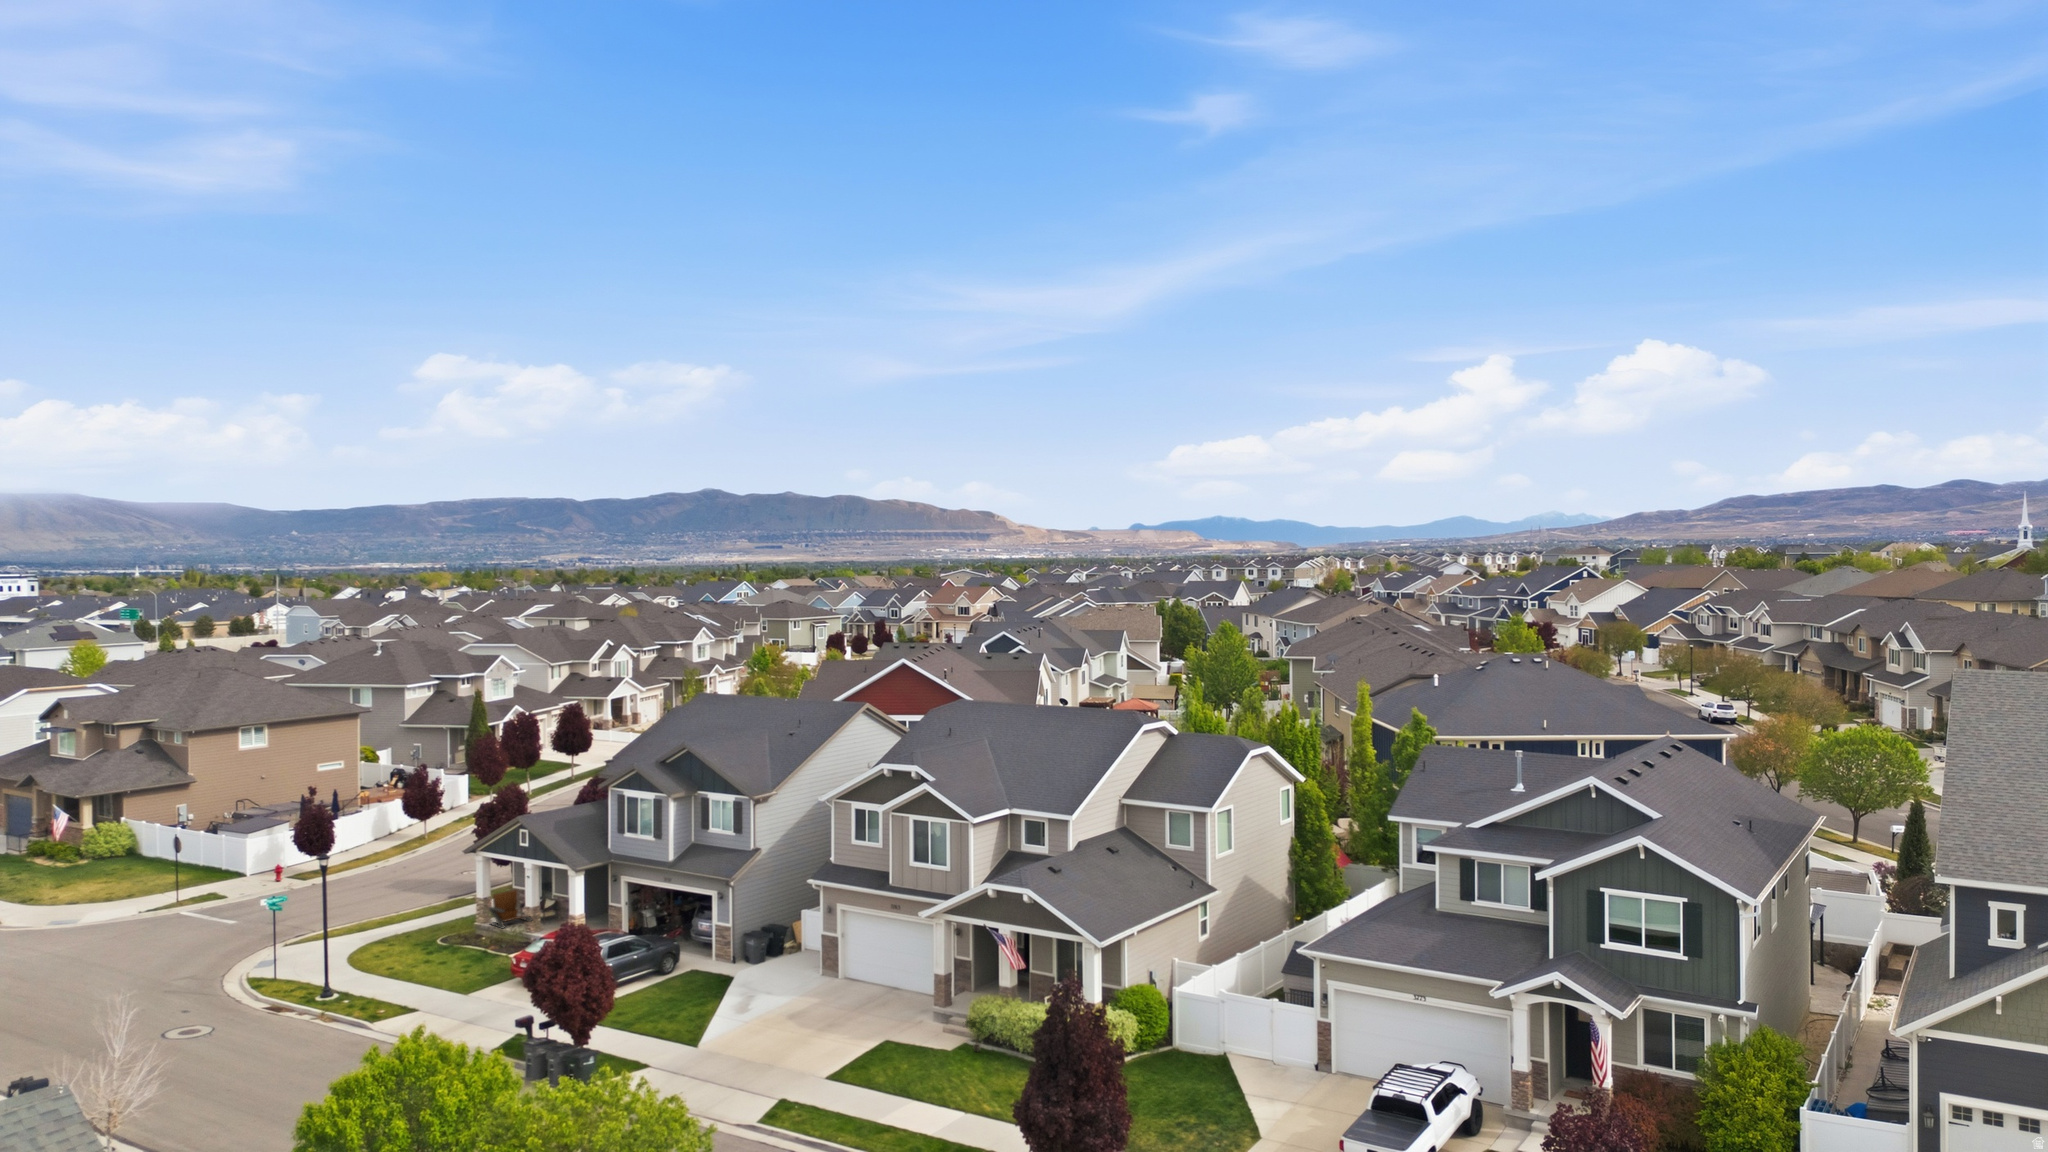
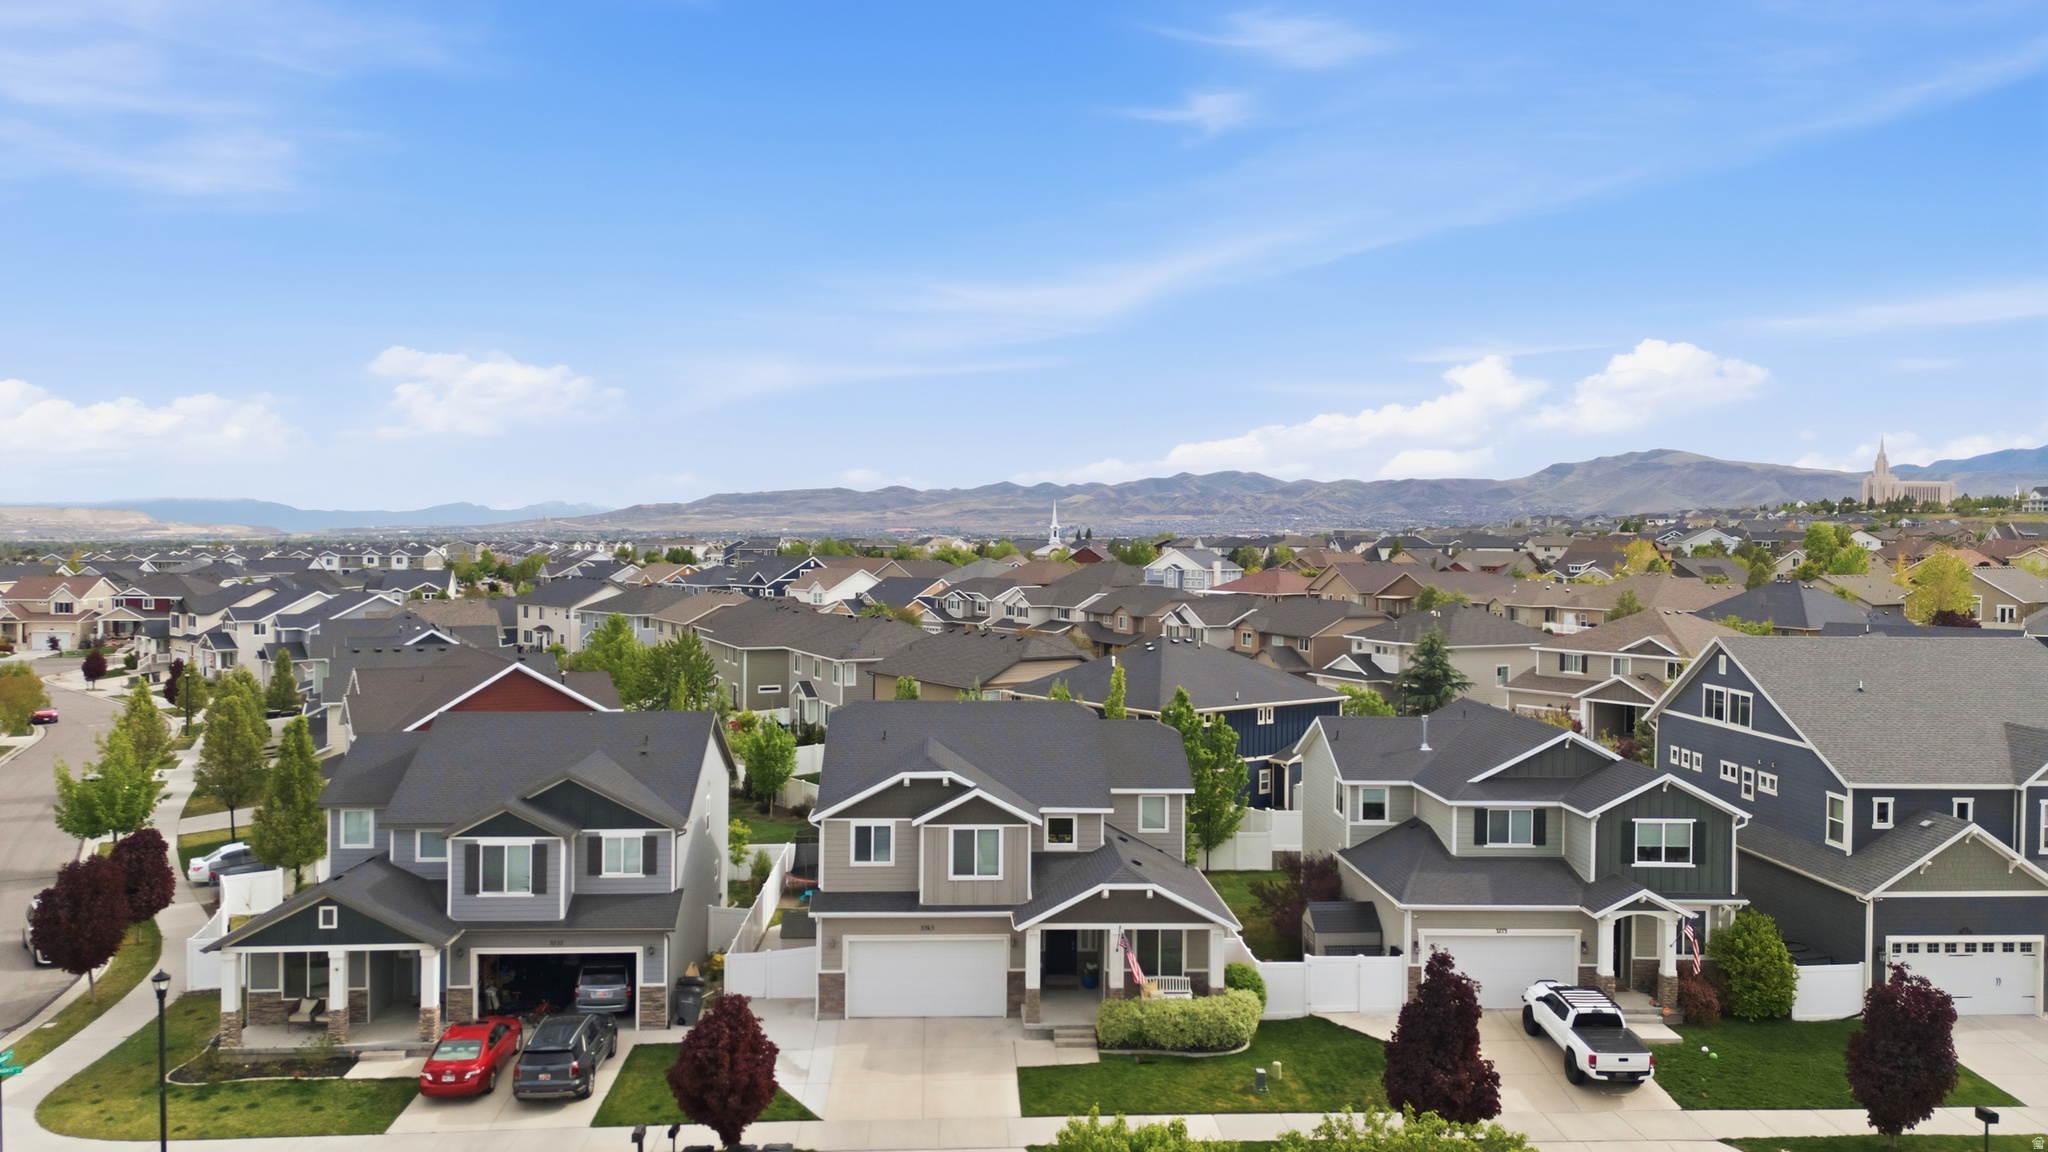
lounge chair: present [489,889,532,929] -> none [232,995,302,1055]

